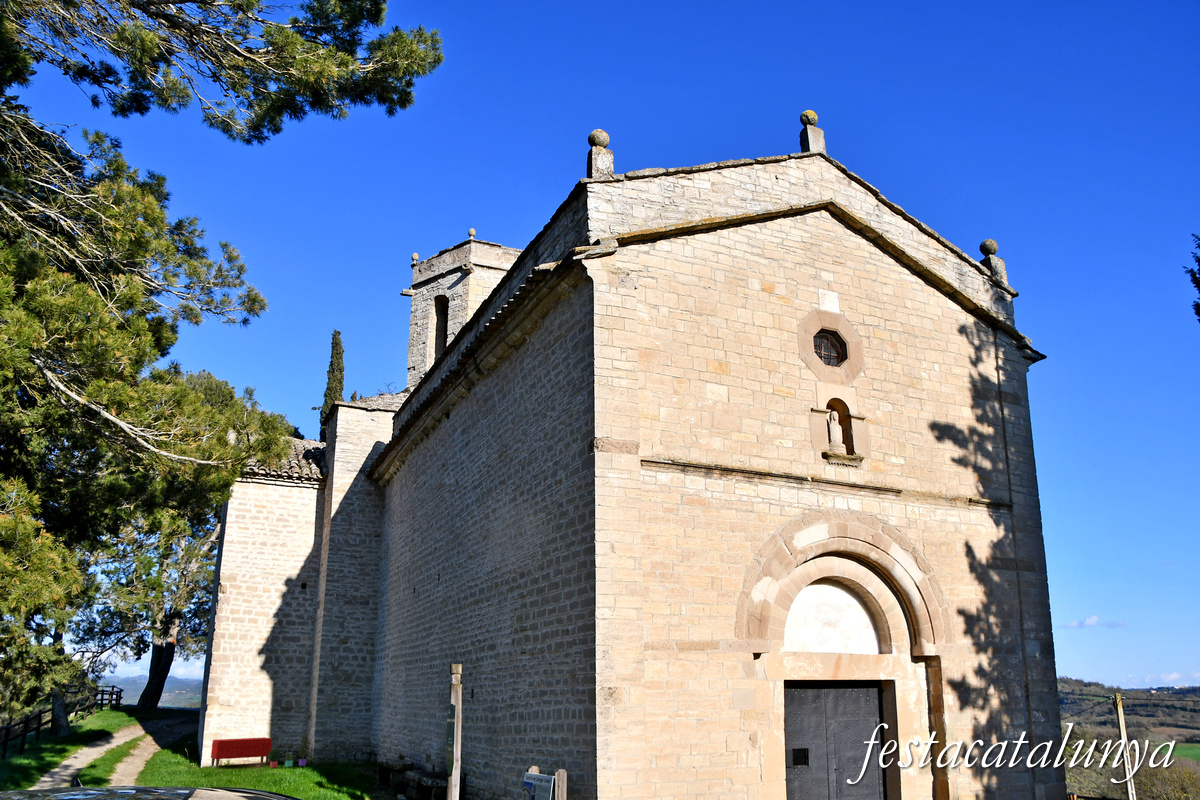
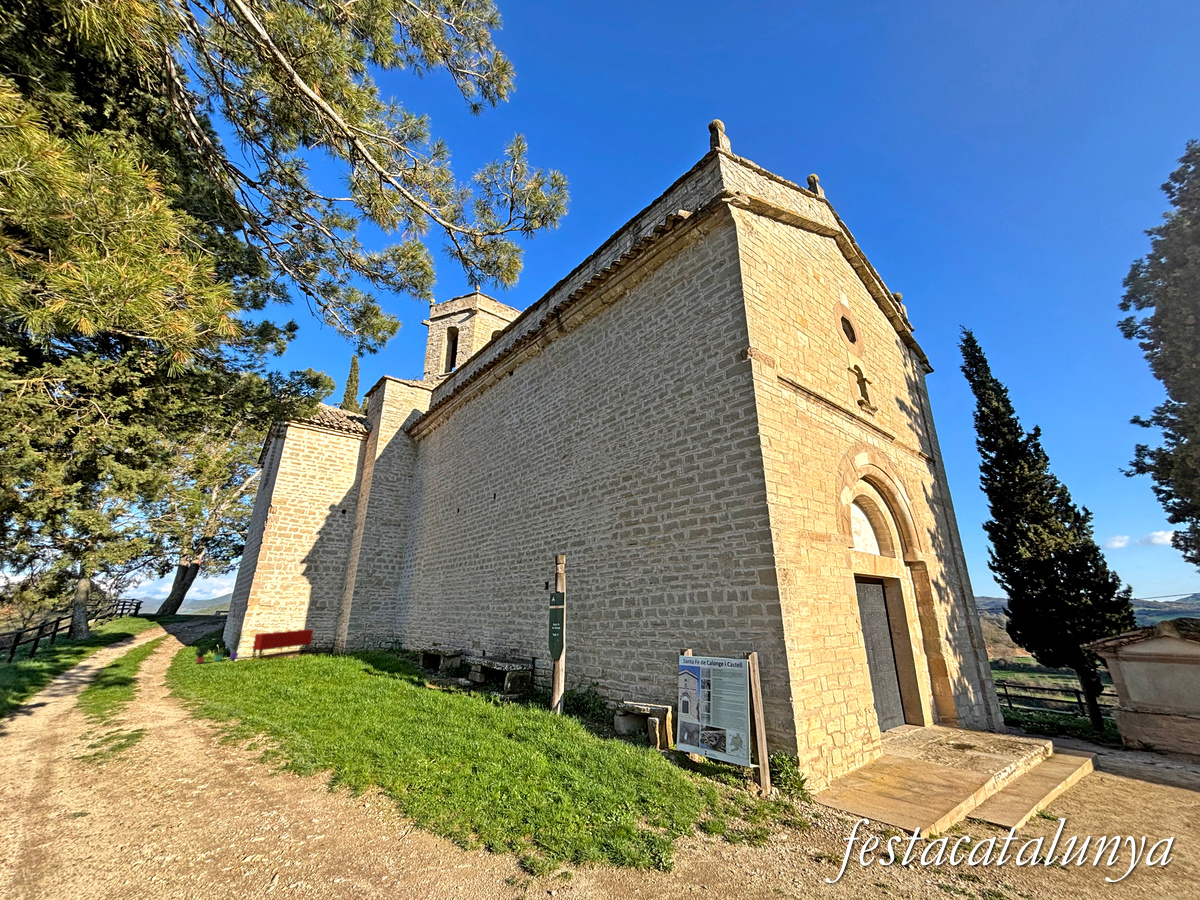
potted plant: present [268,733,309,768] -> present [195,630,242,663]

